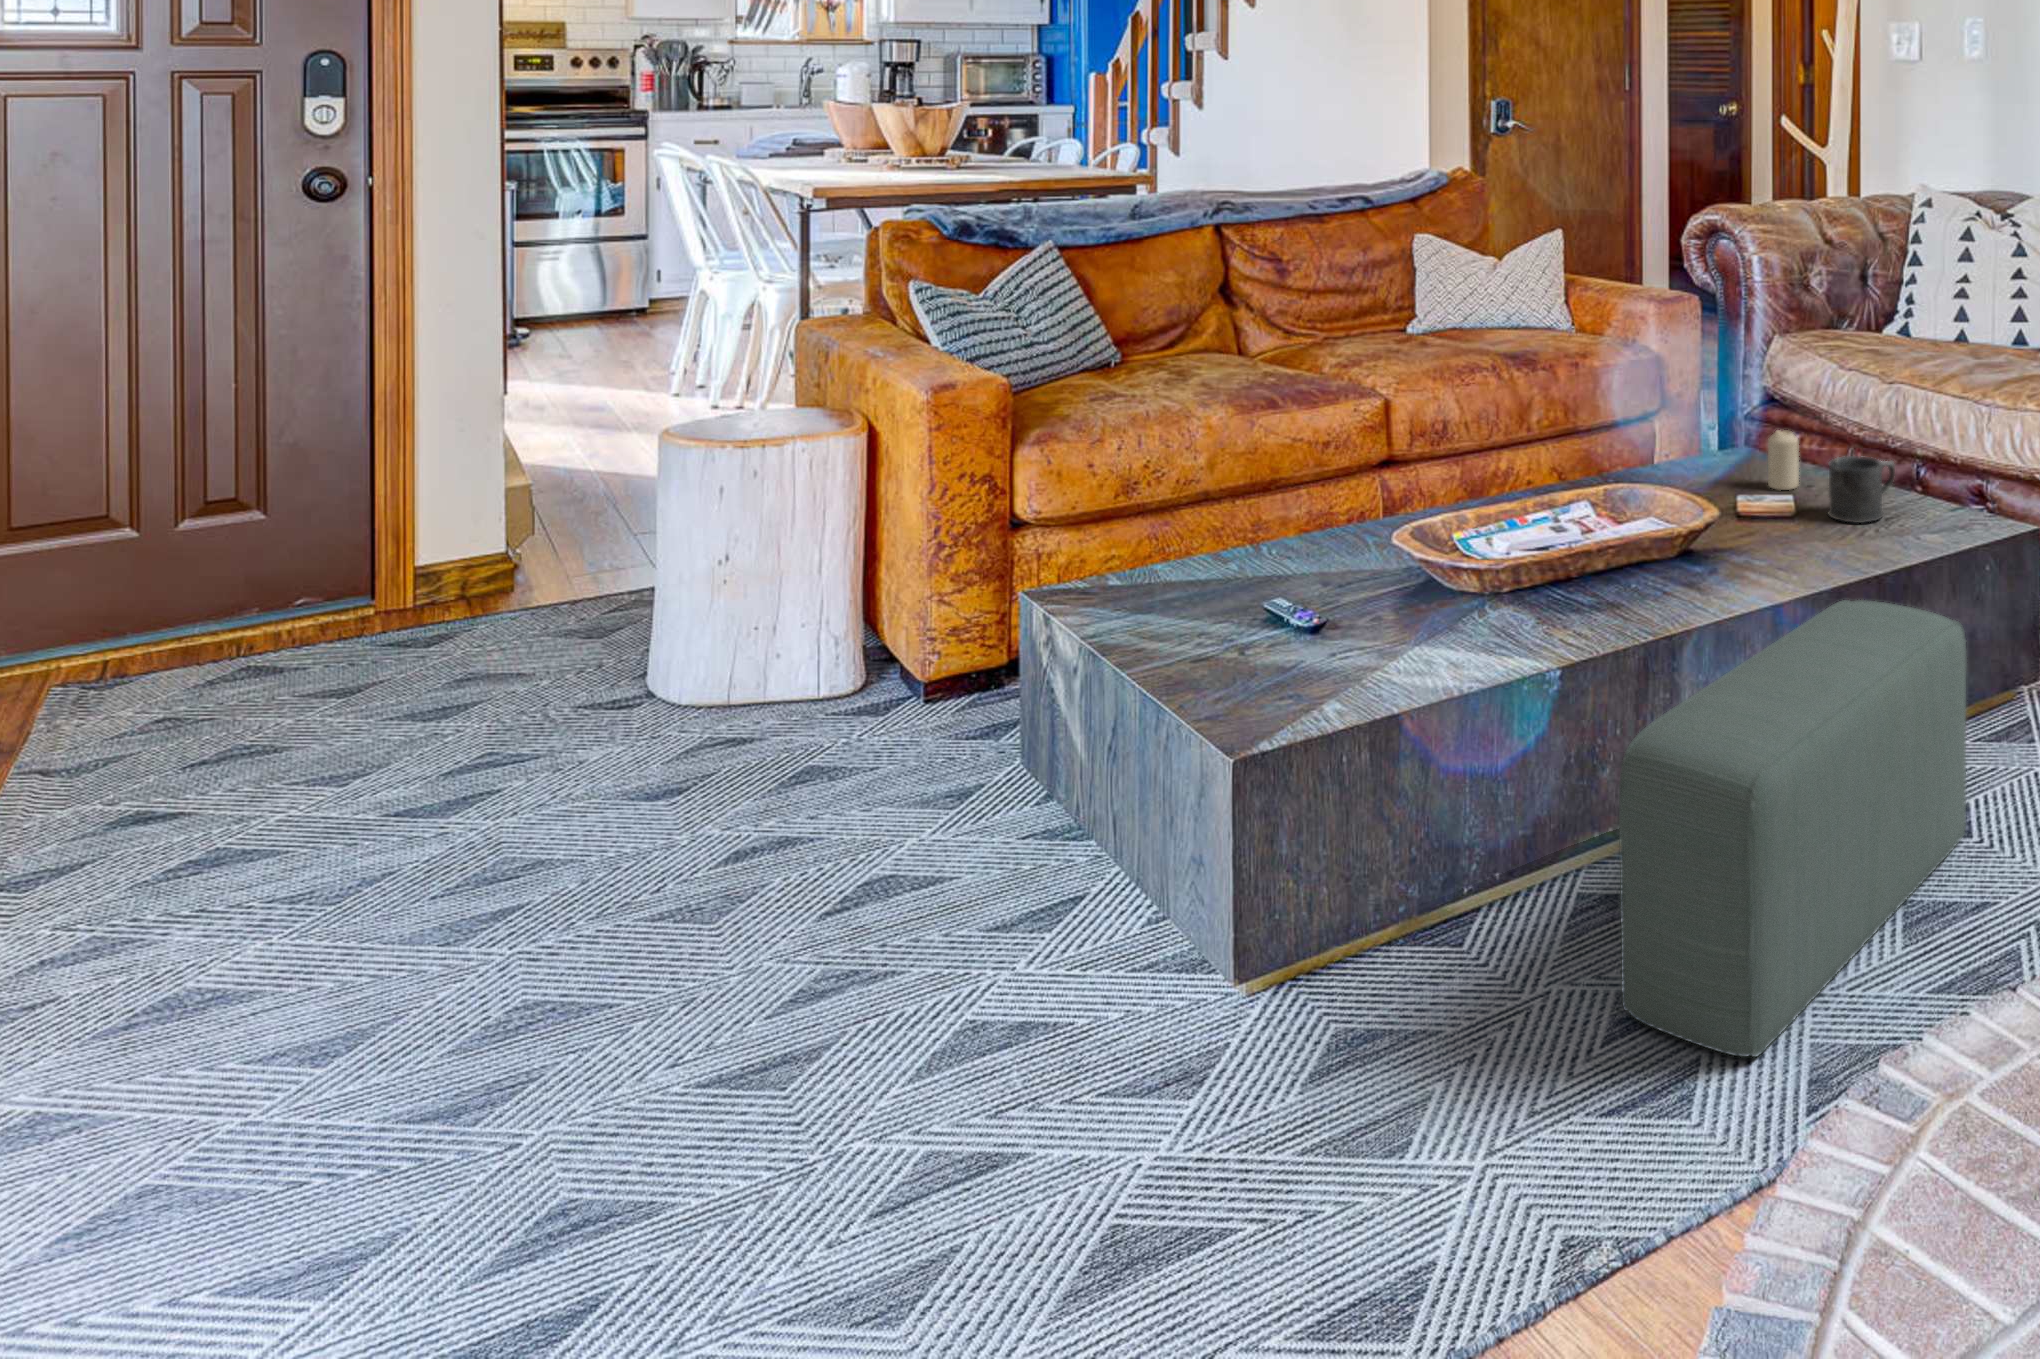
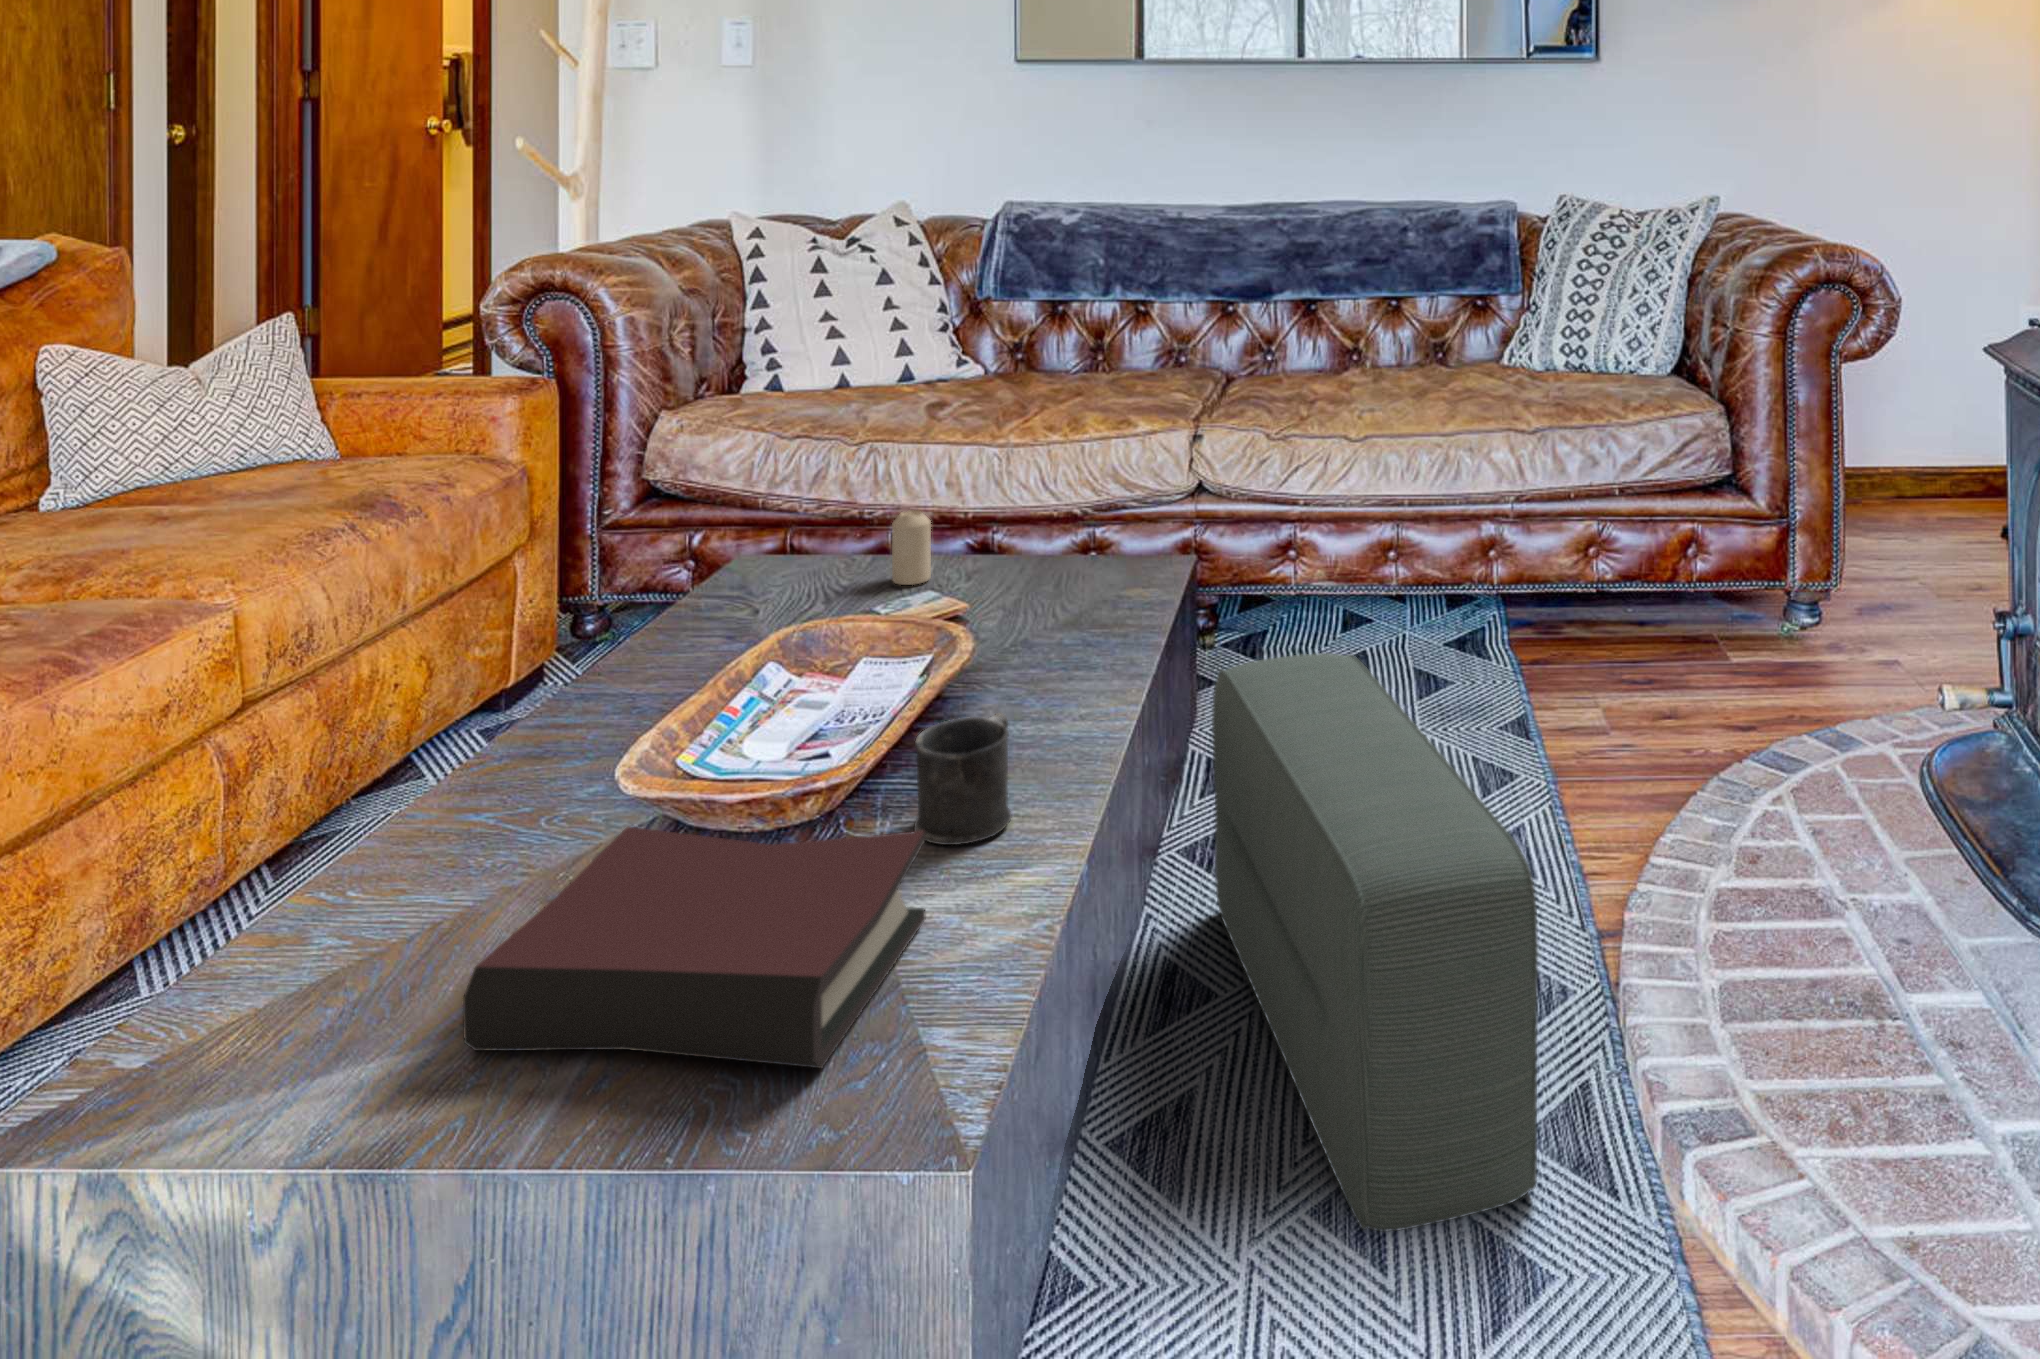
mug: present [1828,456,1895,523] -> present [914,713,1011,845]
hardback book: none [1176,552,1420,697] -> present [463,827,926,1068]

